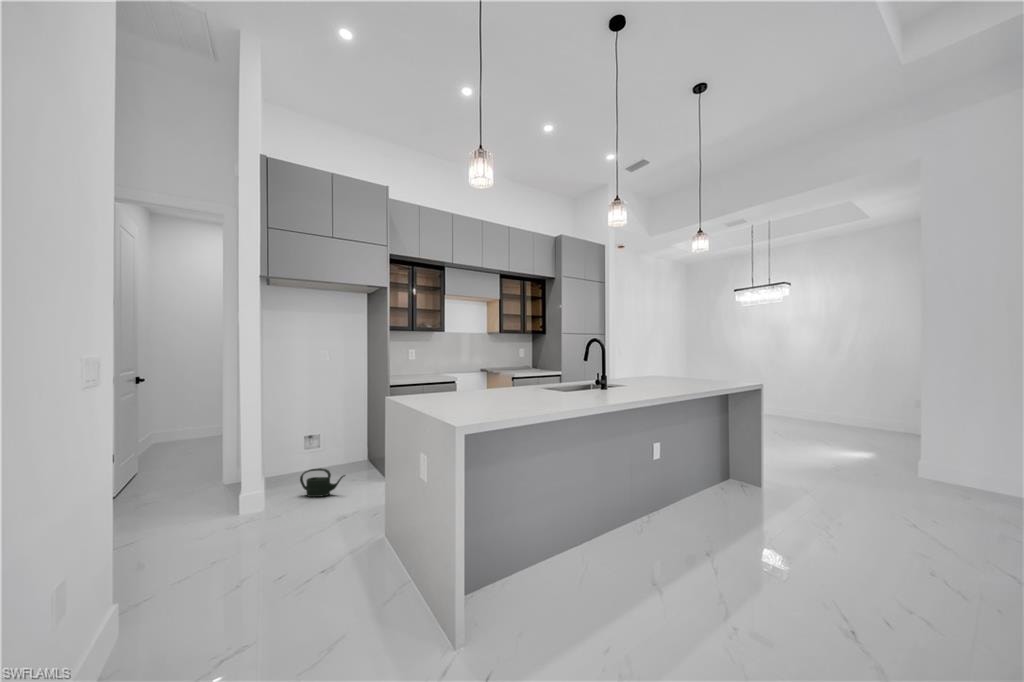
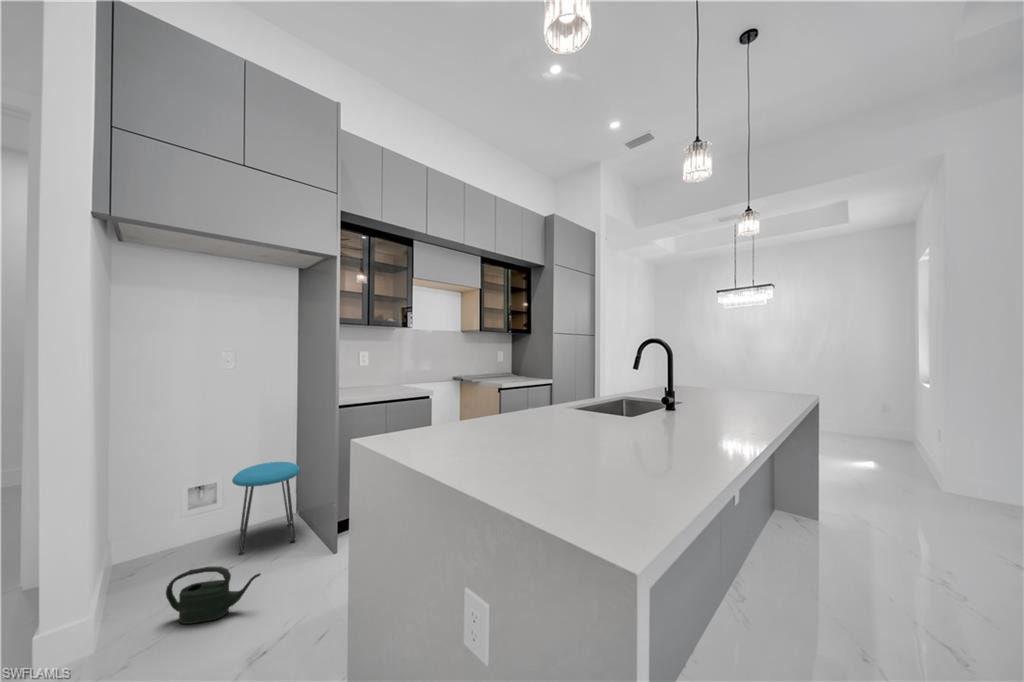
stool: none [329,422,368,475] -> present [232,462,301,555]

